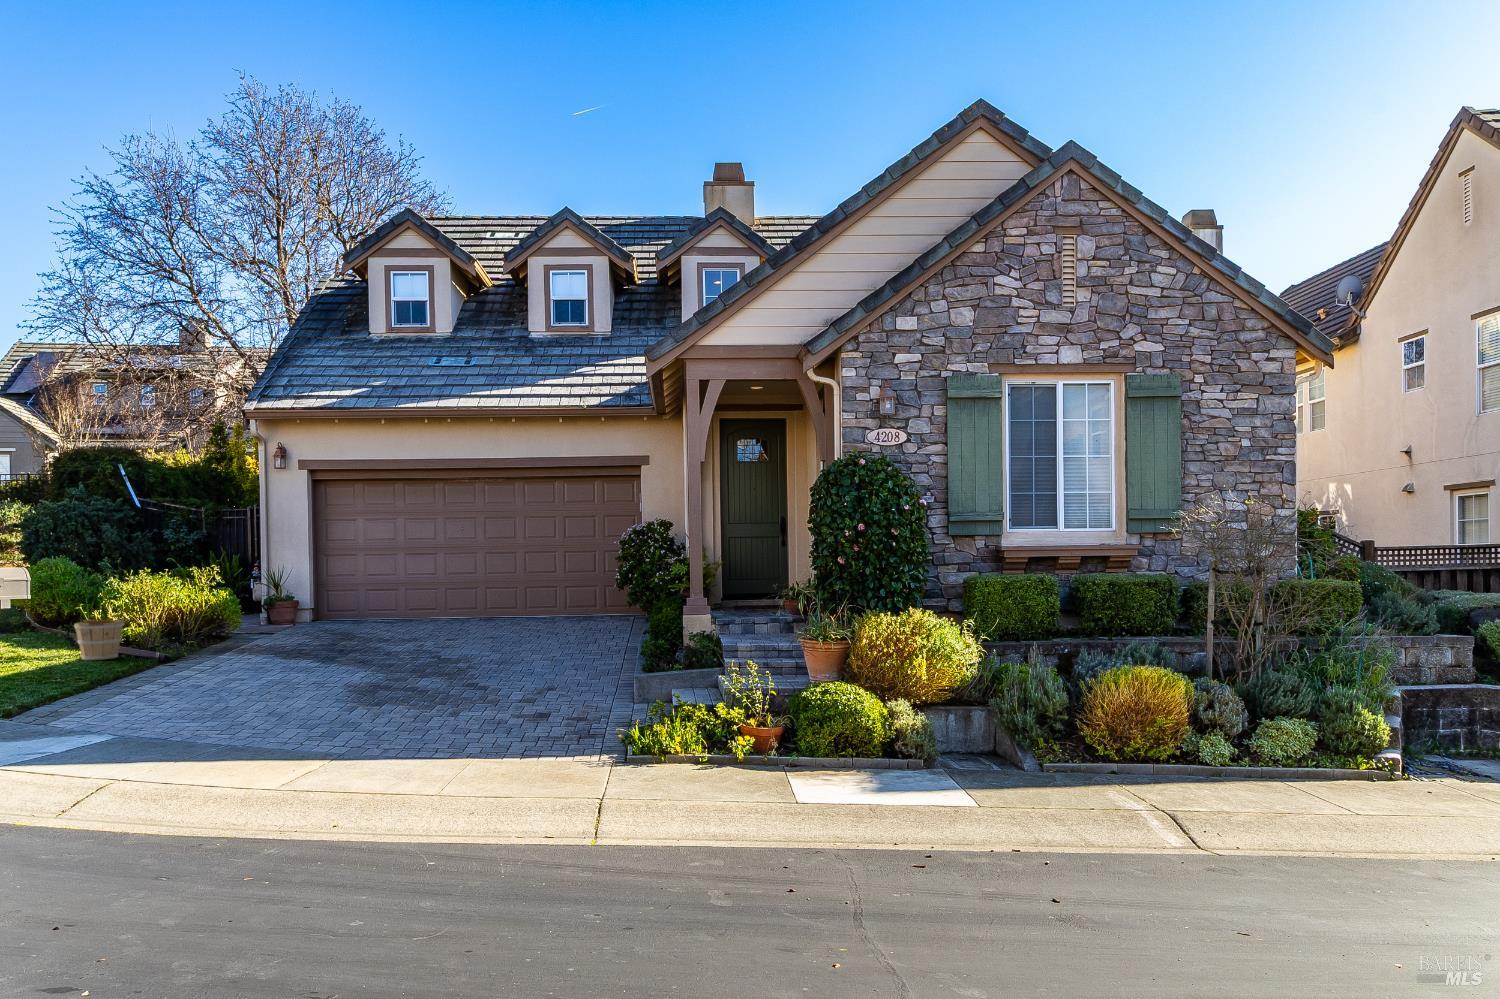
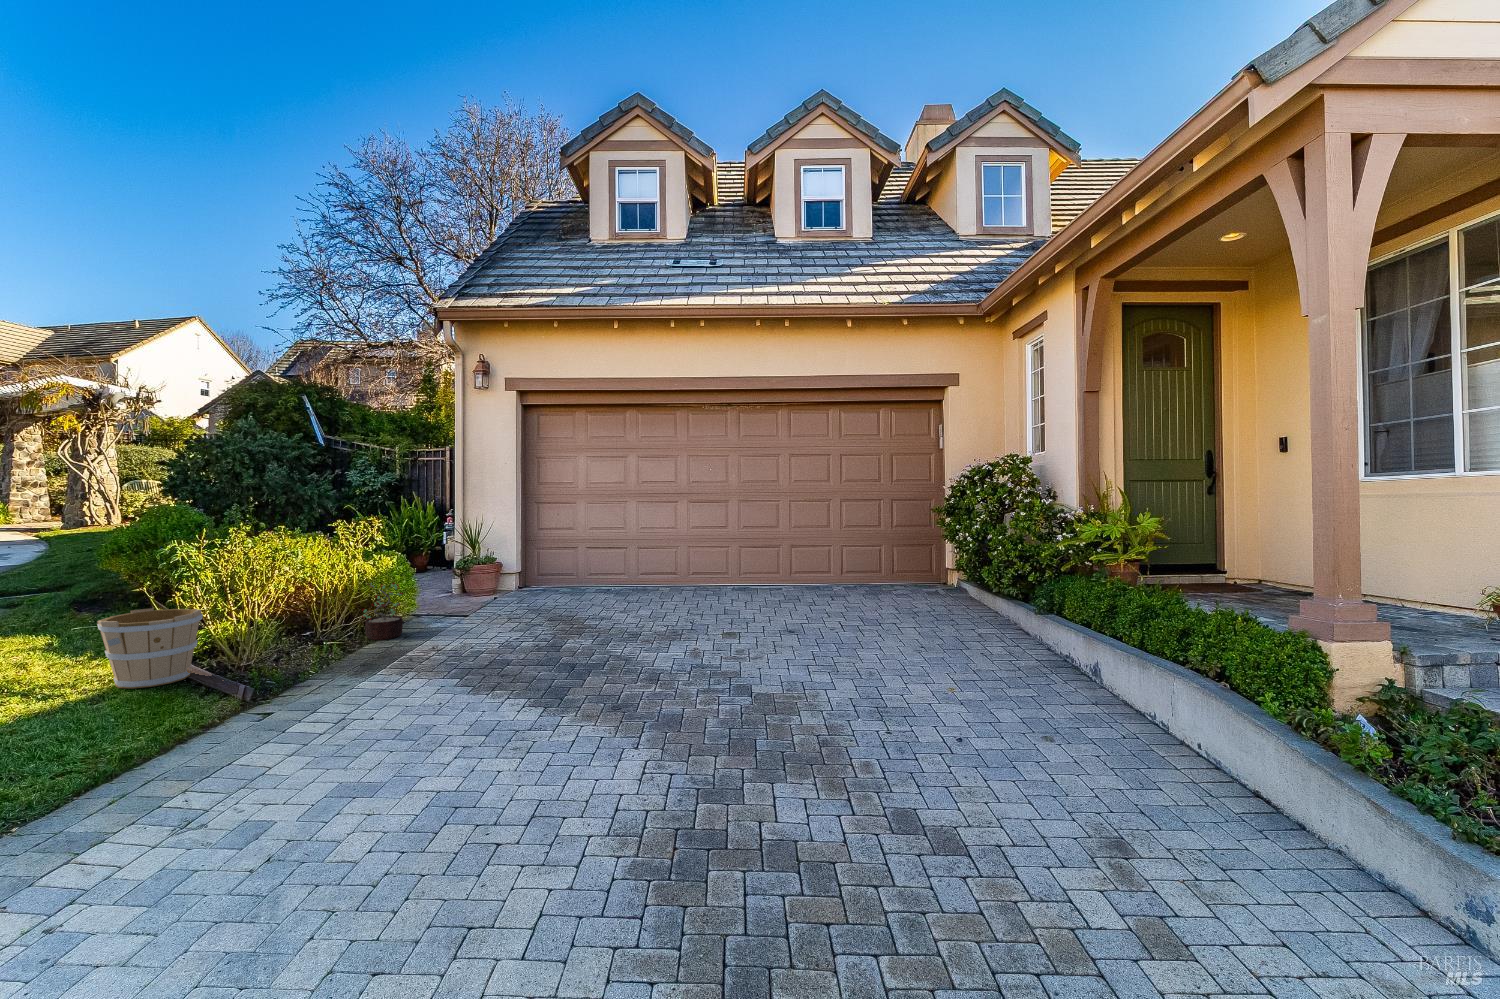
decorative plant: none [205,608,232,646] -> present [362,582,403,640]

